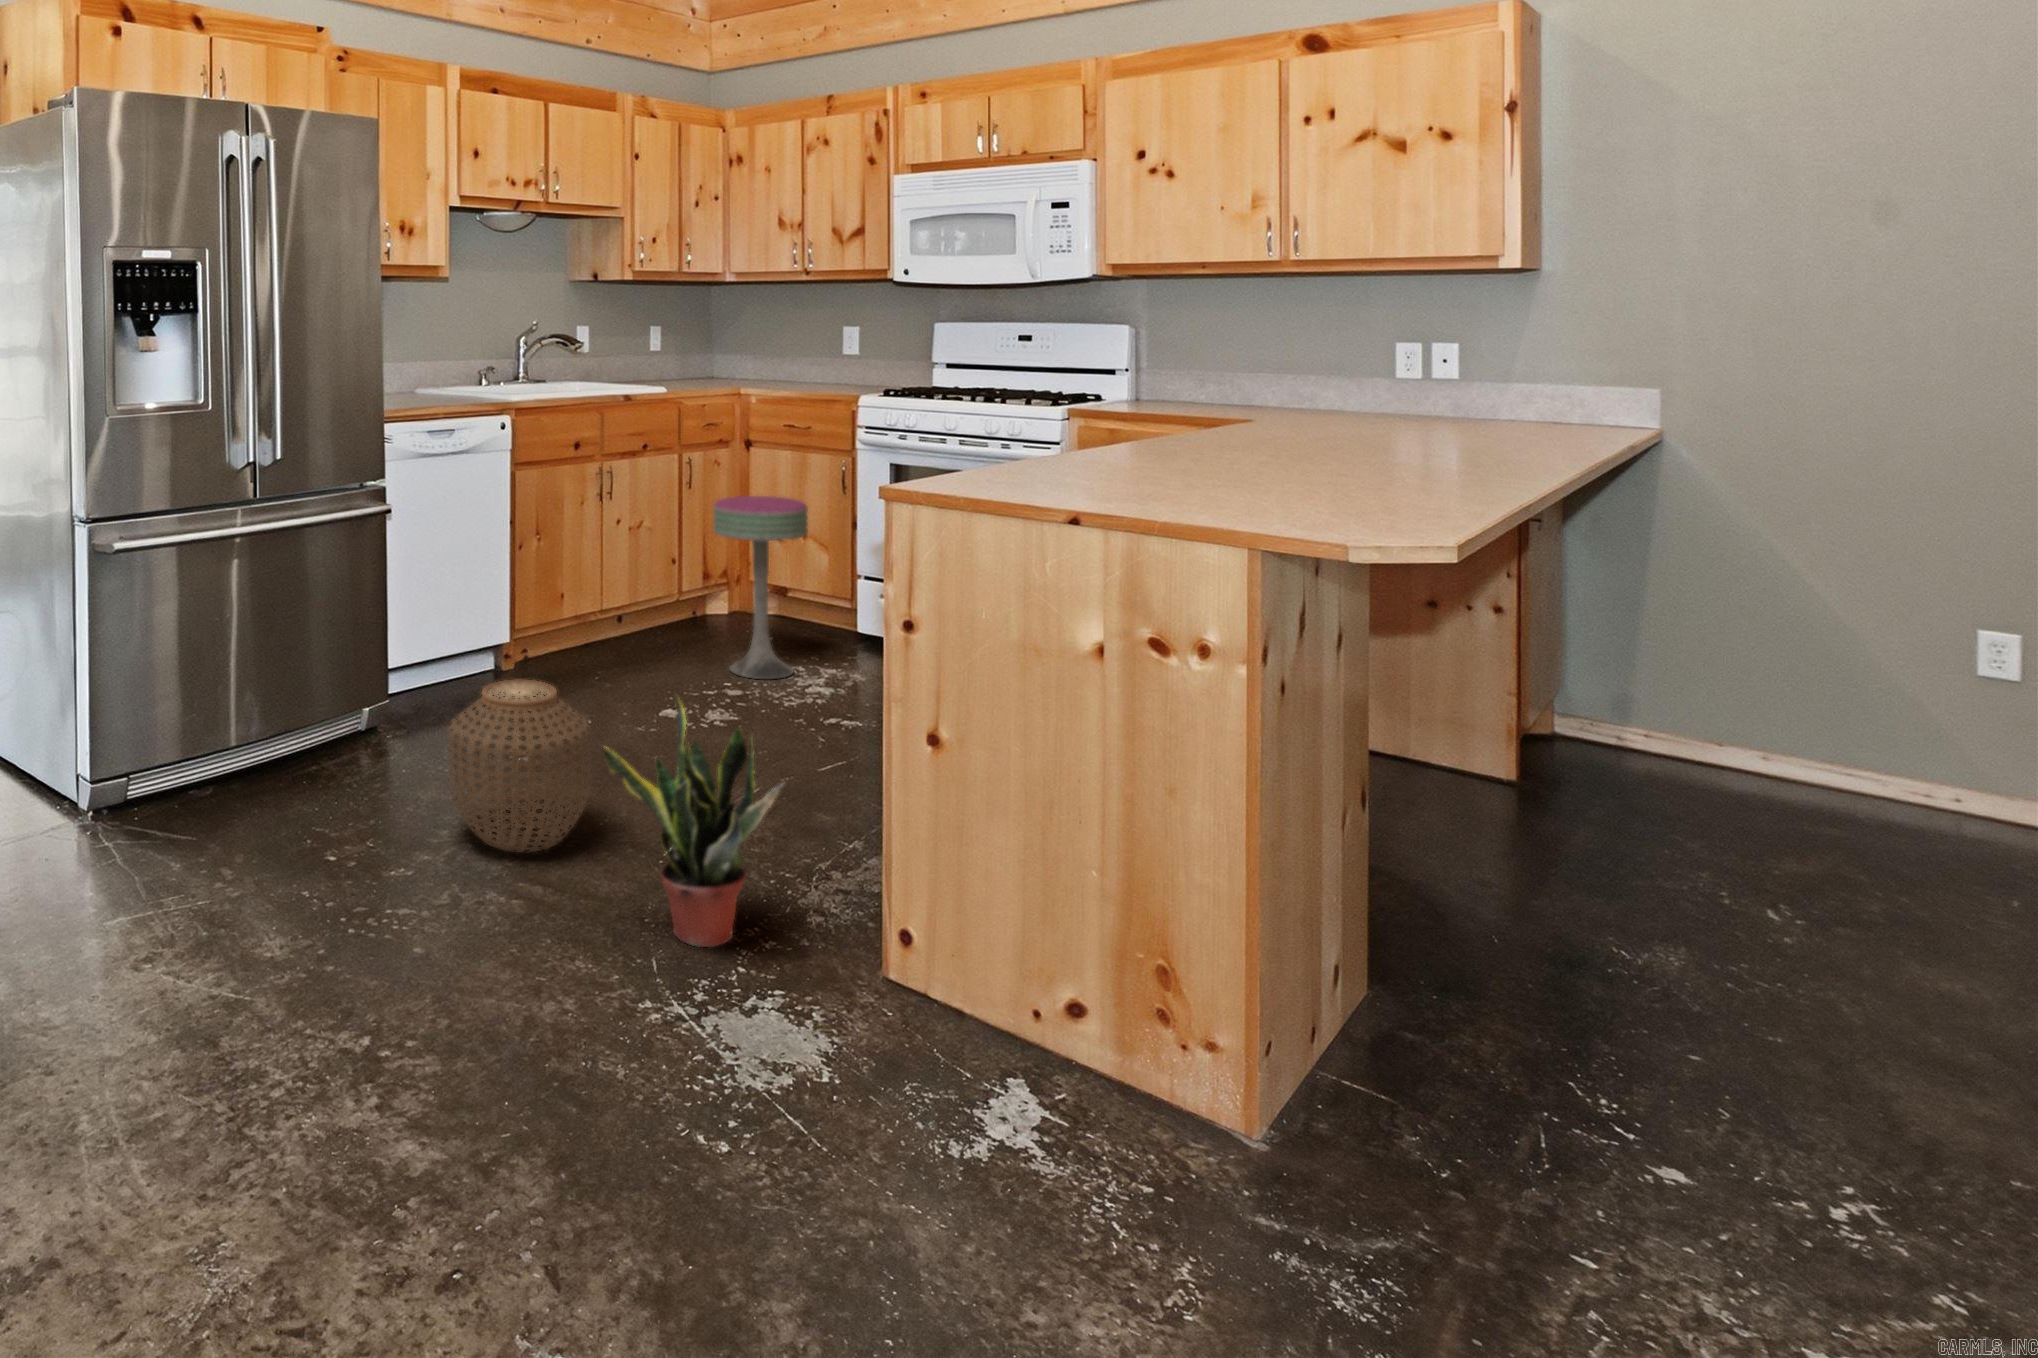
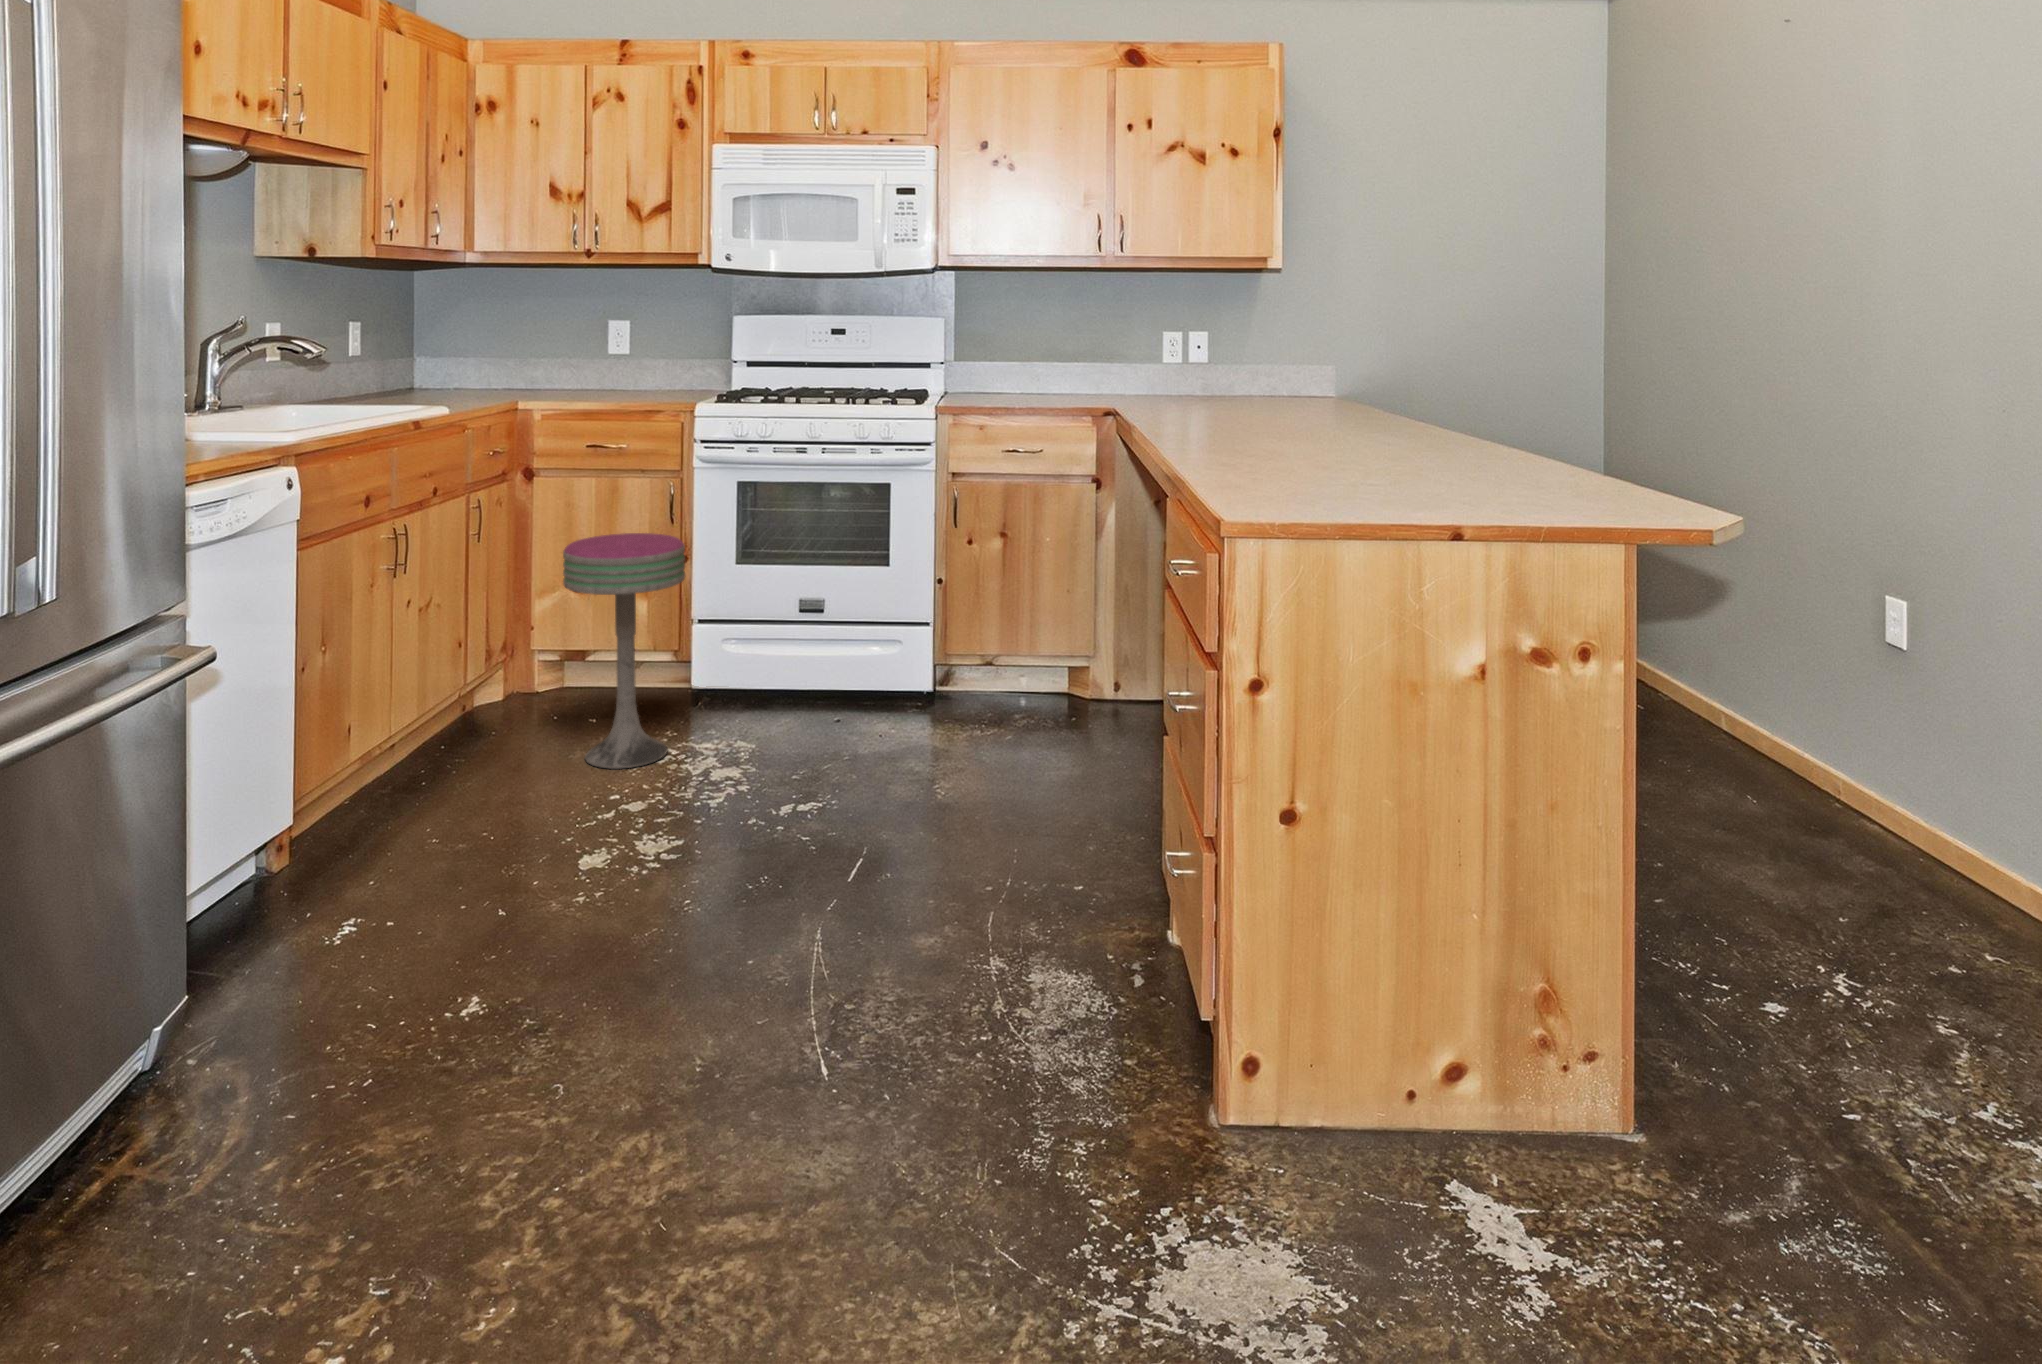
woven basket: present [448,680,591,852] -> none [487,872,723,1164]
potted plant: present [603,696,781,947] -> none [894,840,1111,1186]

